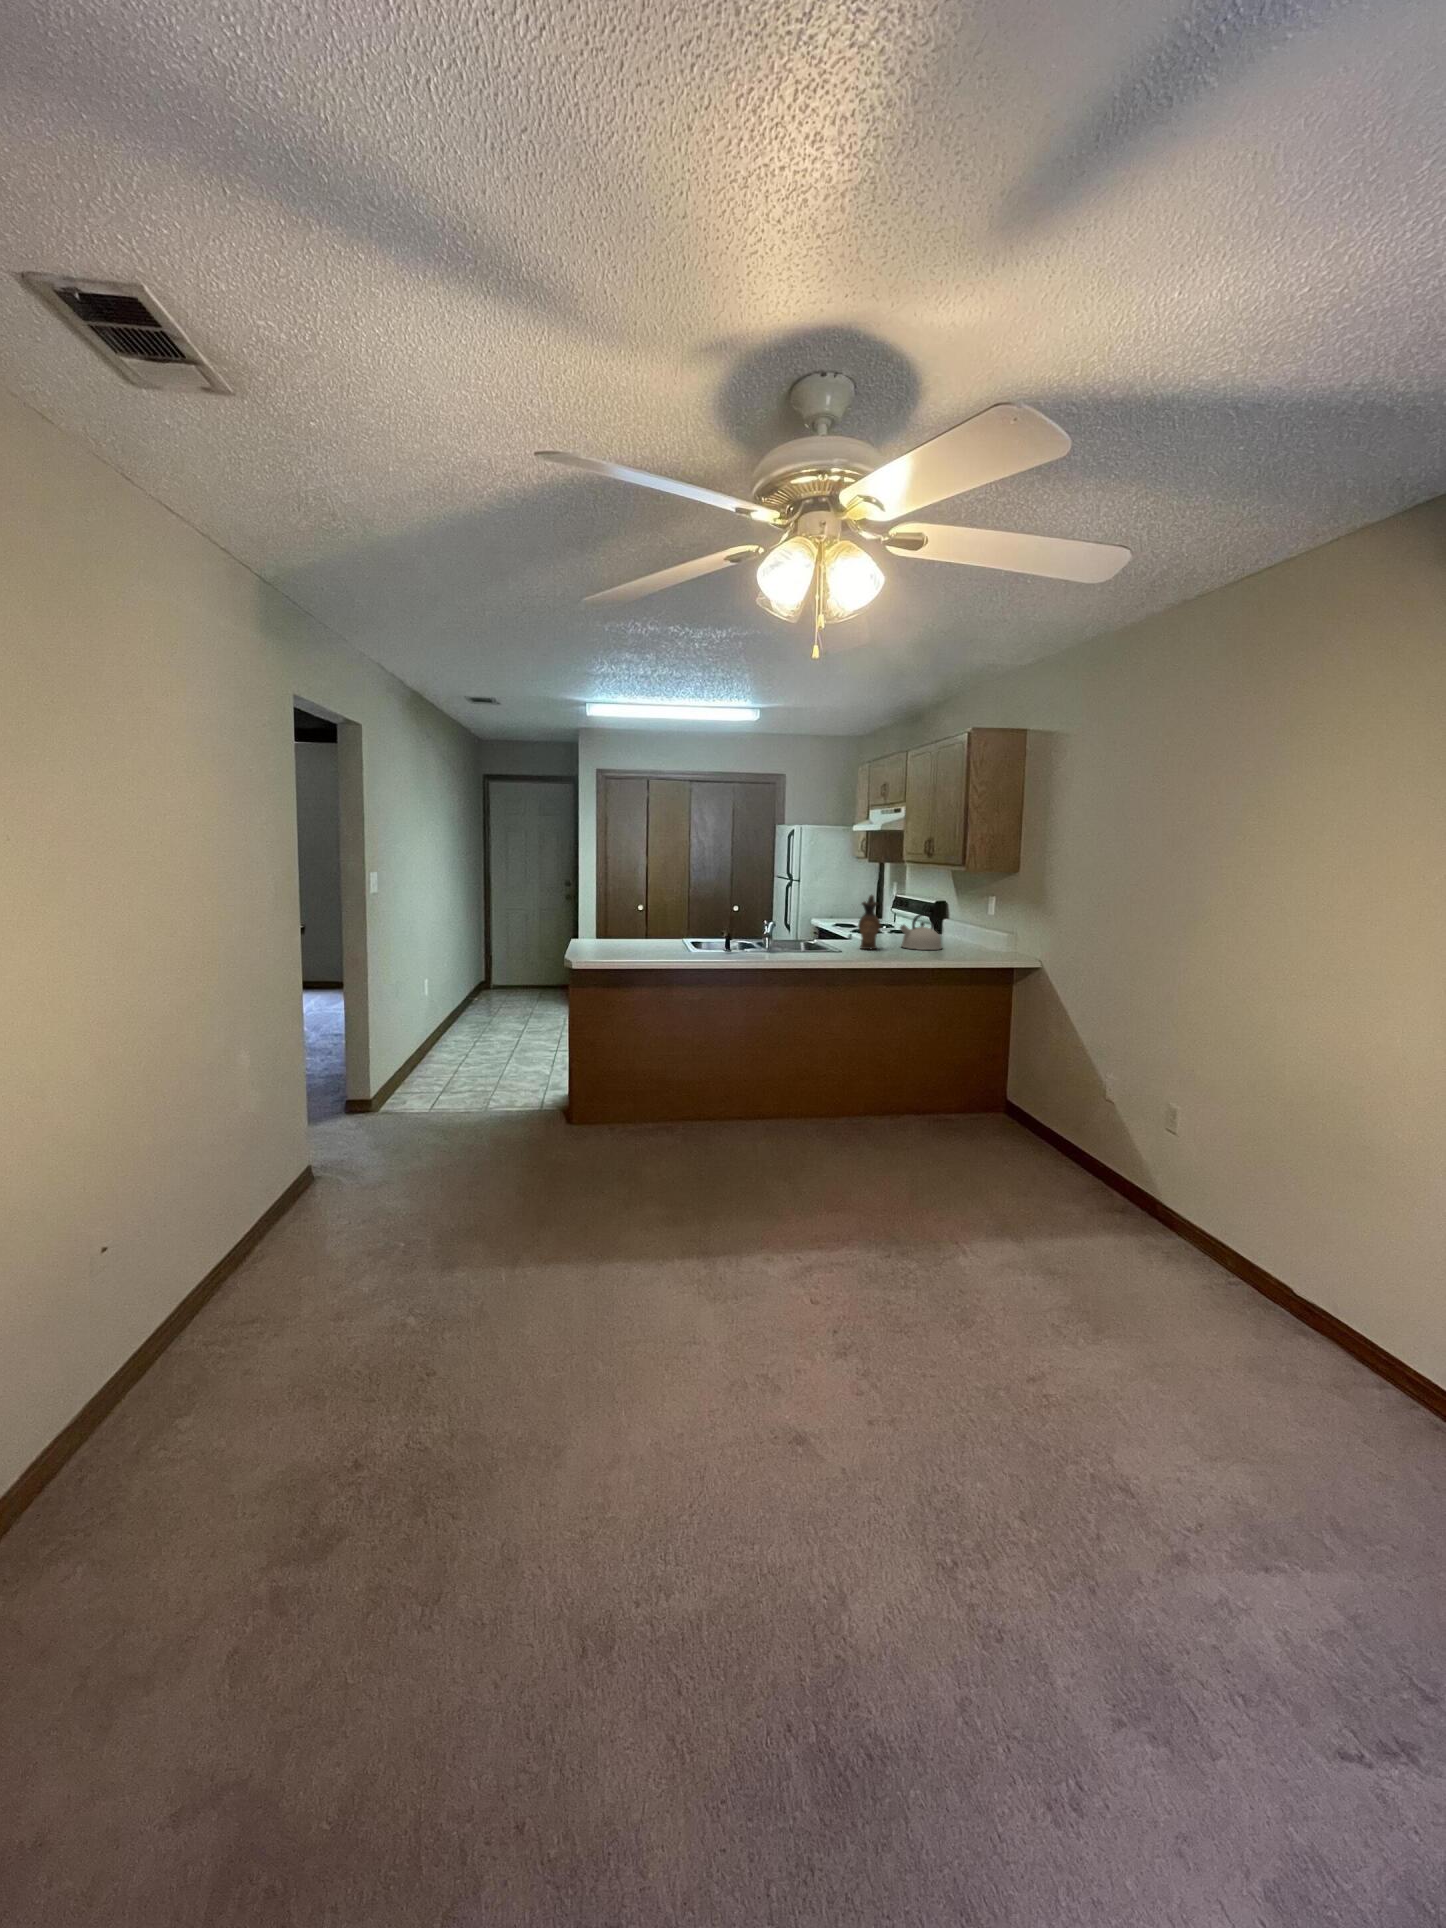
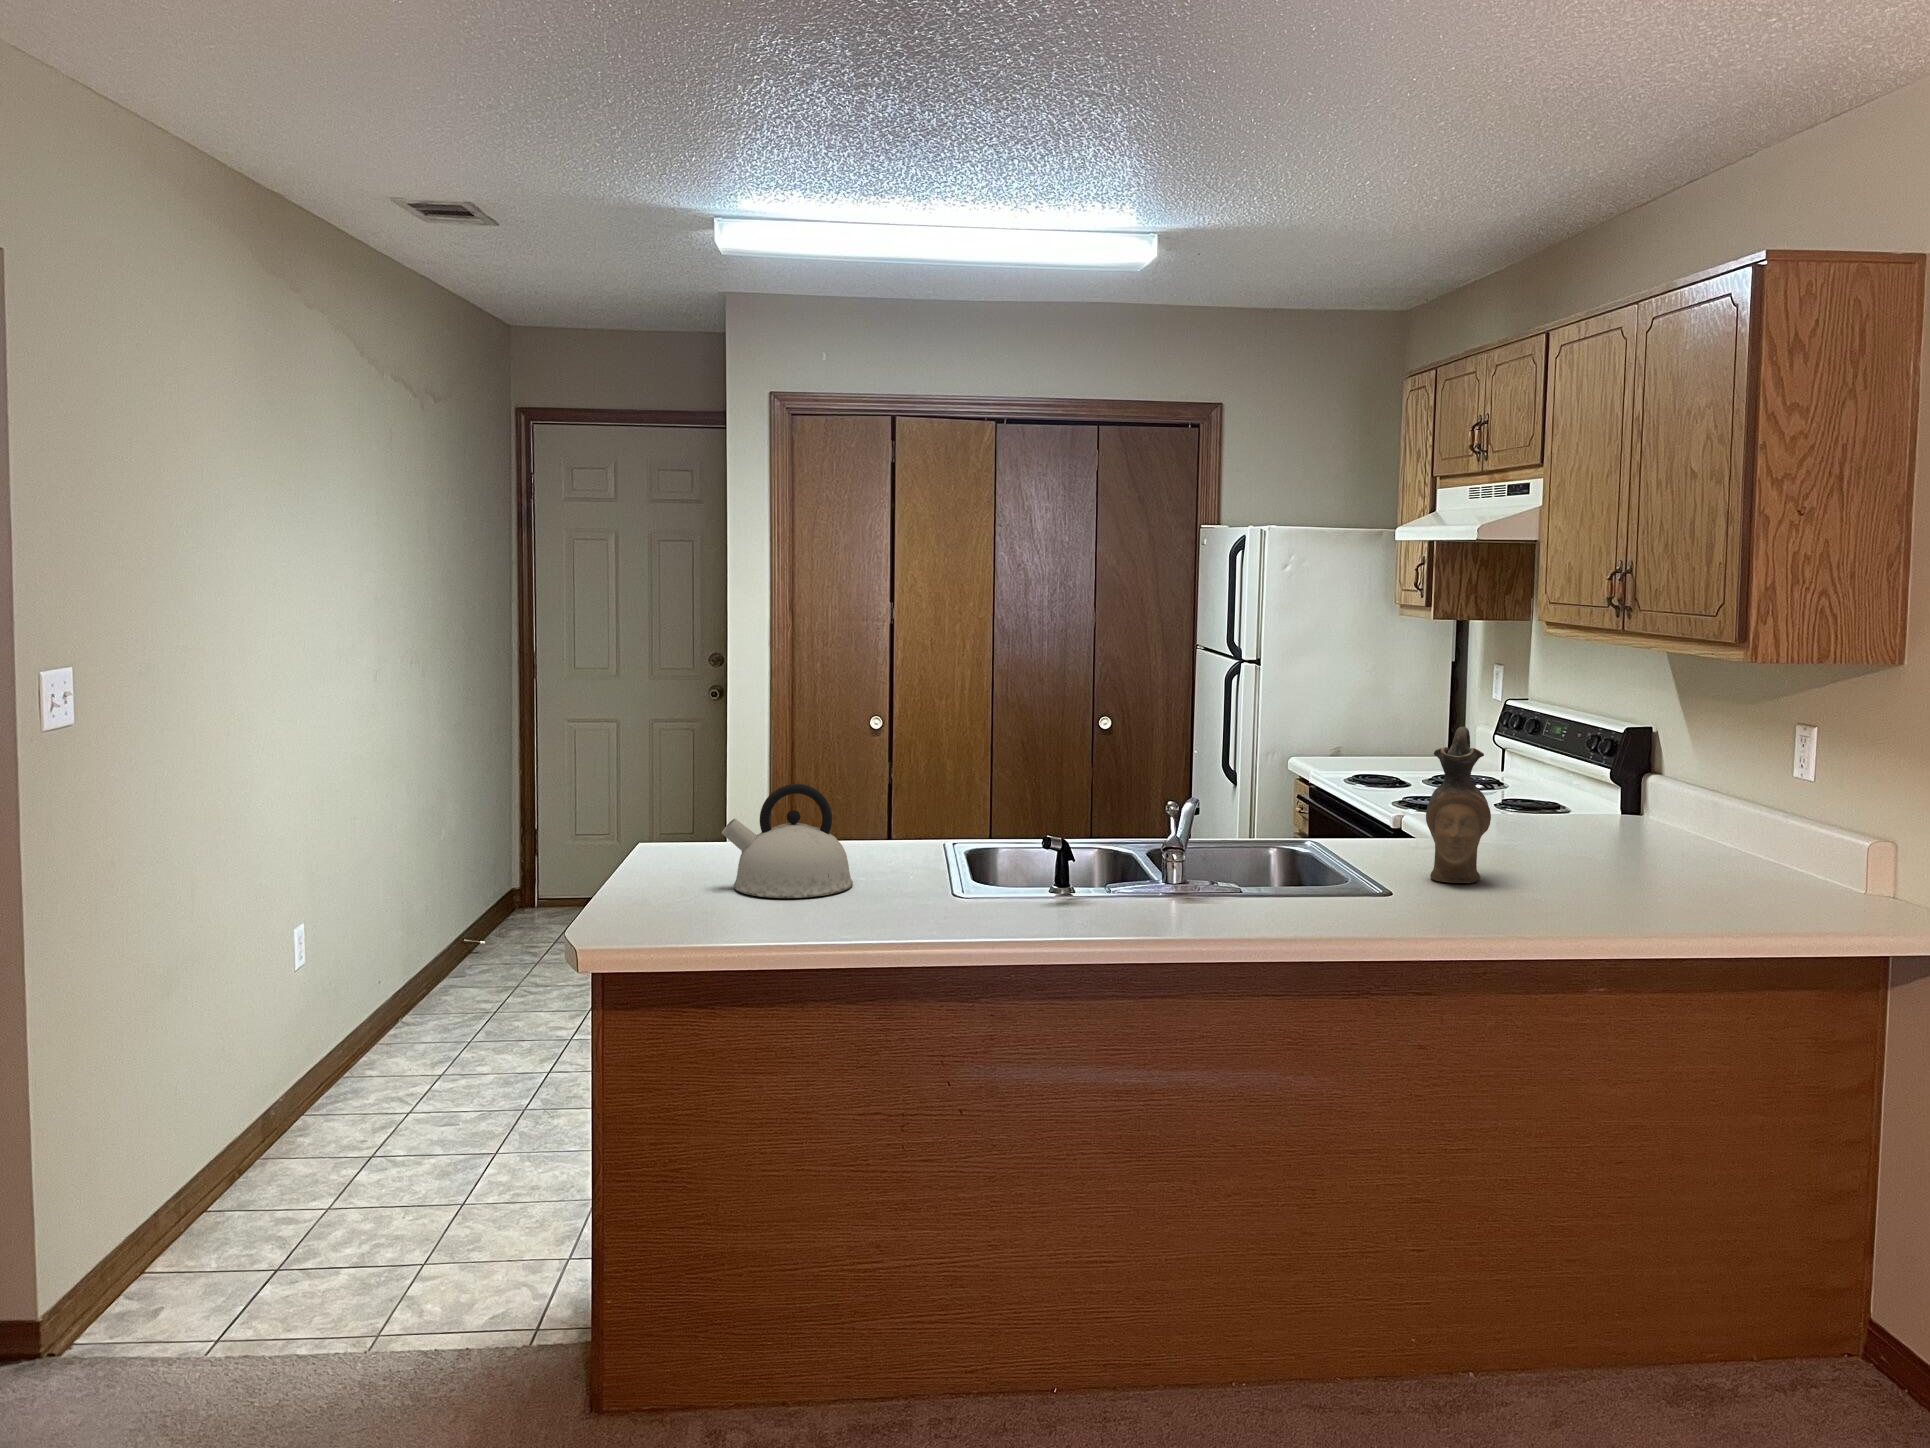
kettle: present [900,913,942,950] -> present [722,784,853,898]

